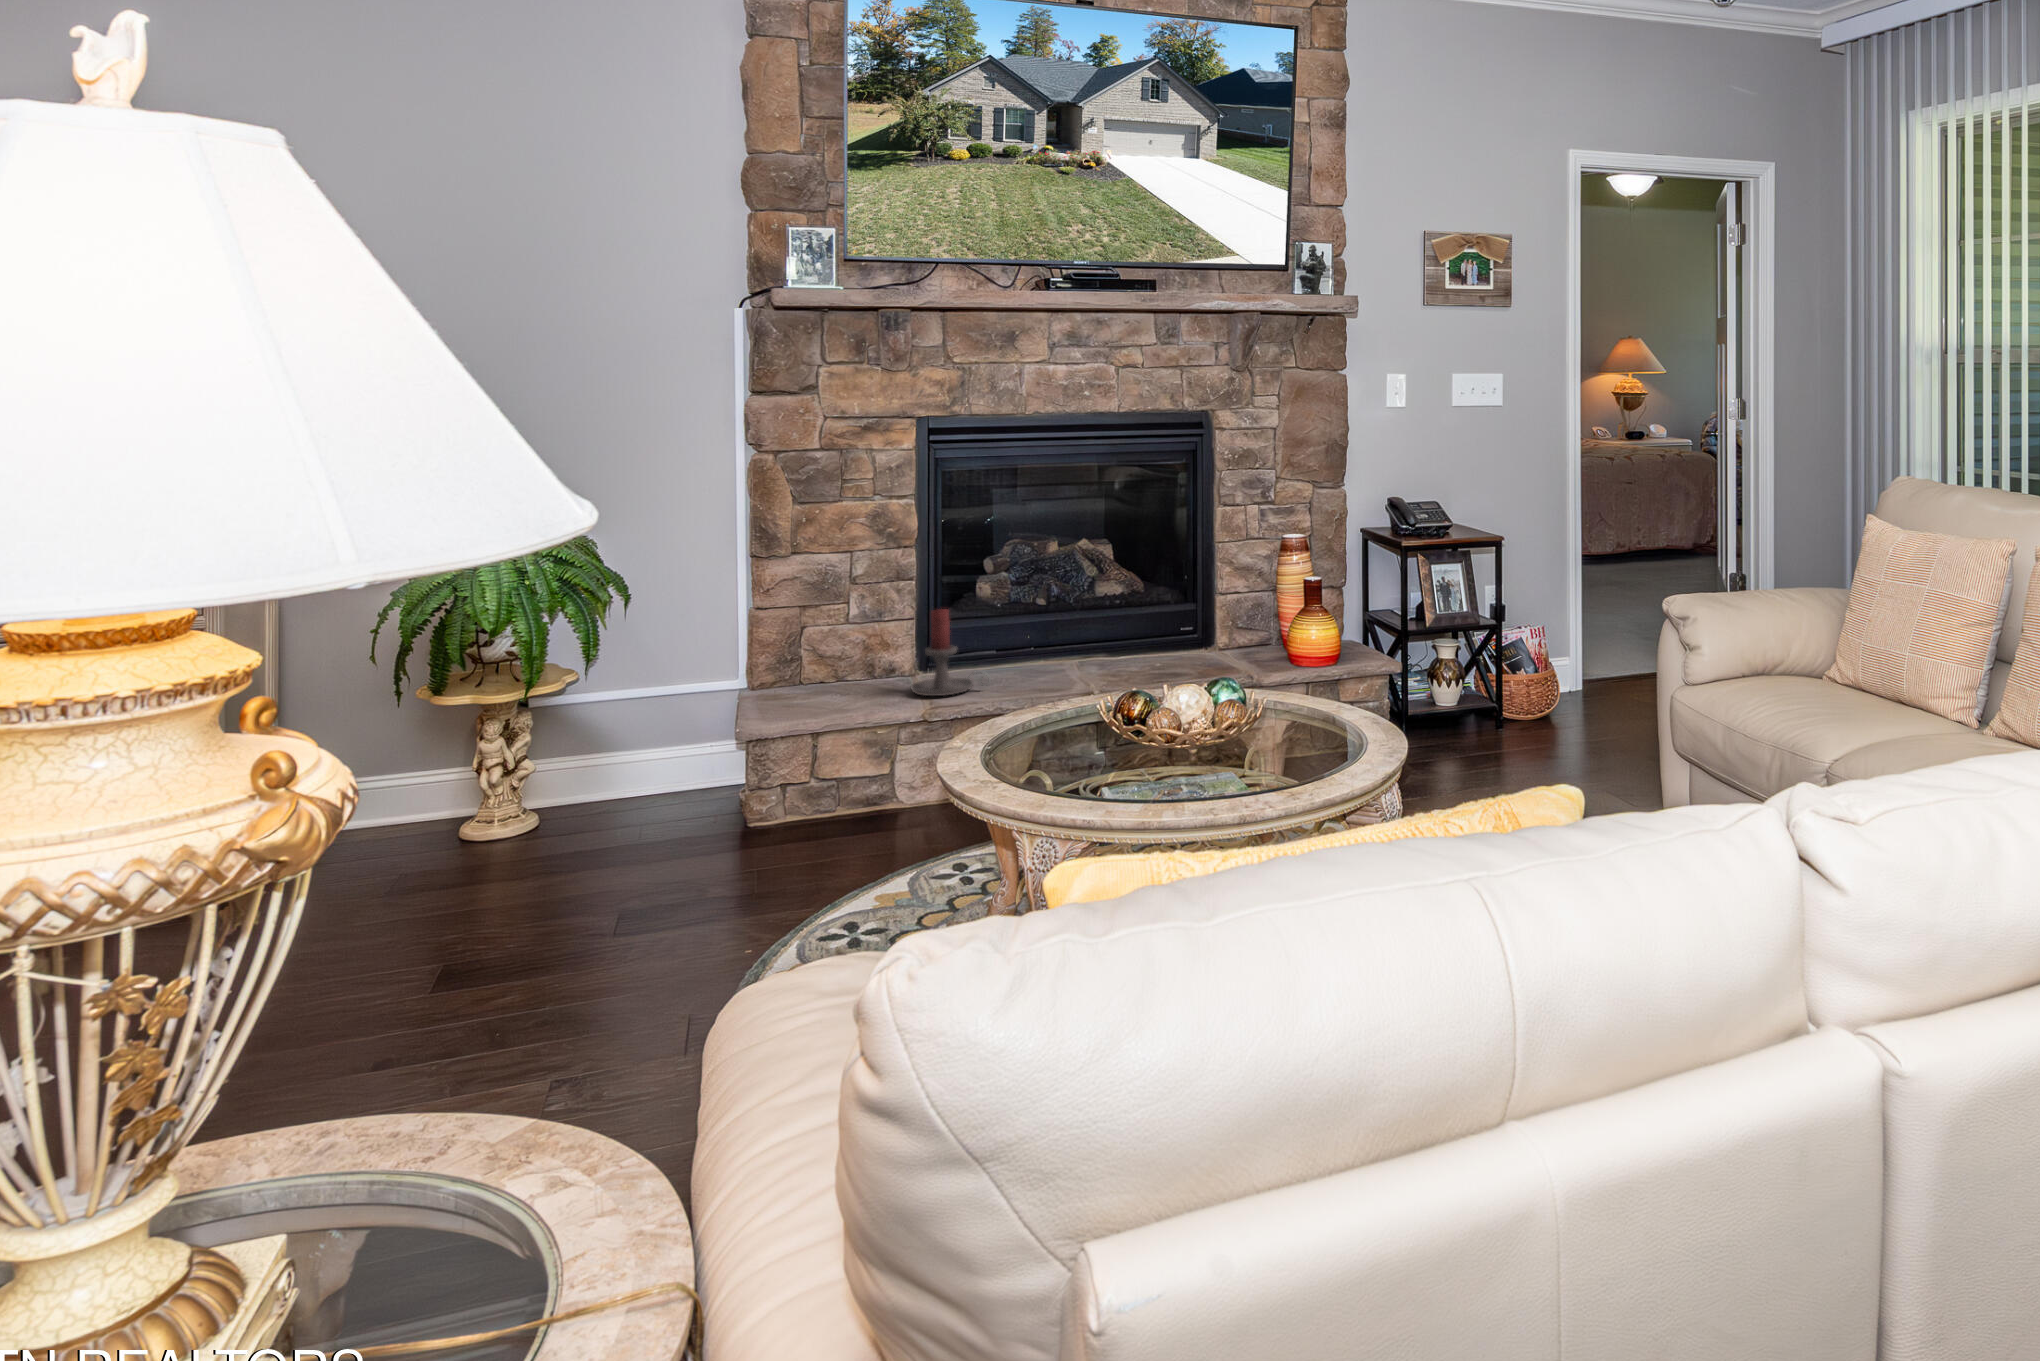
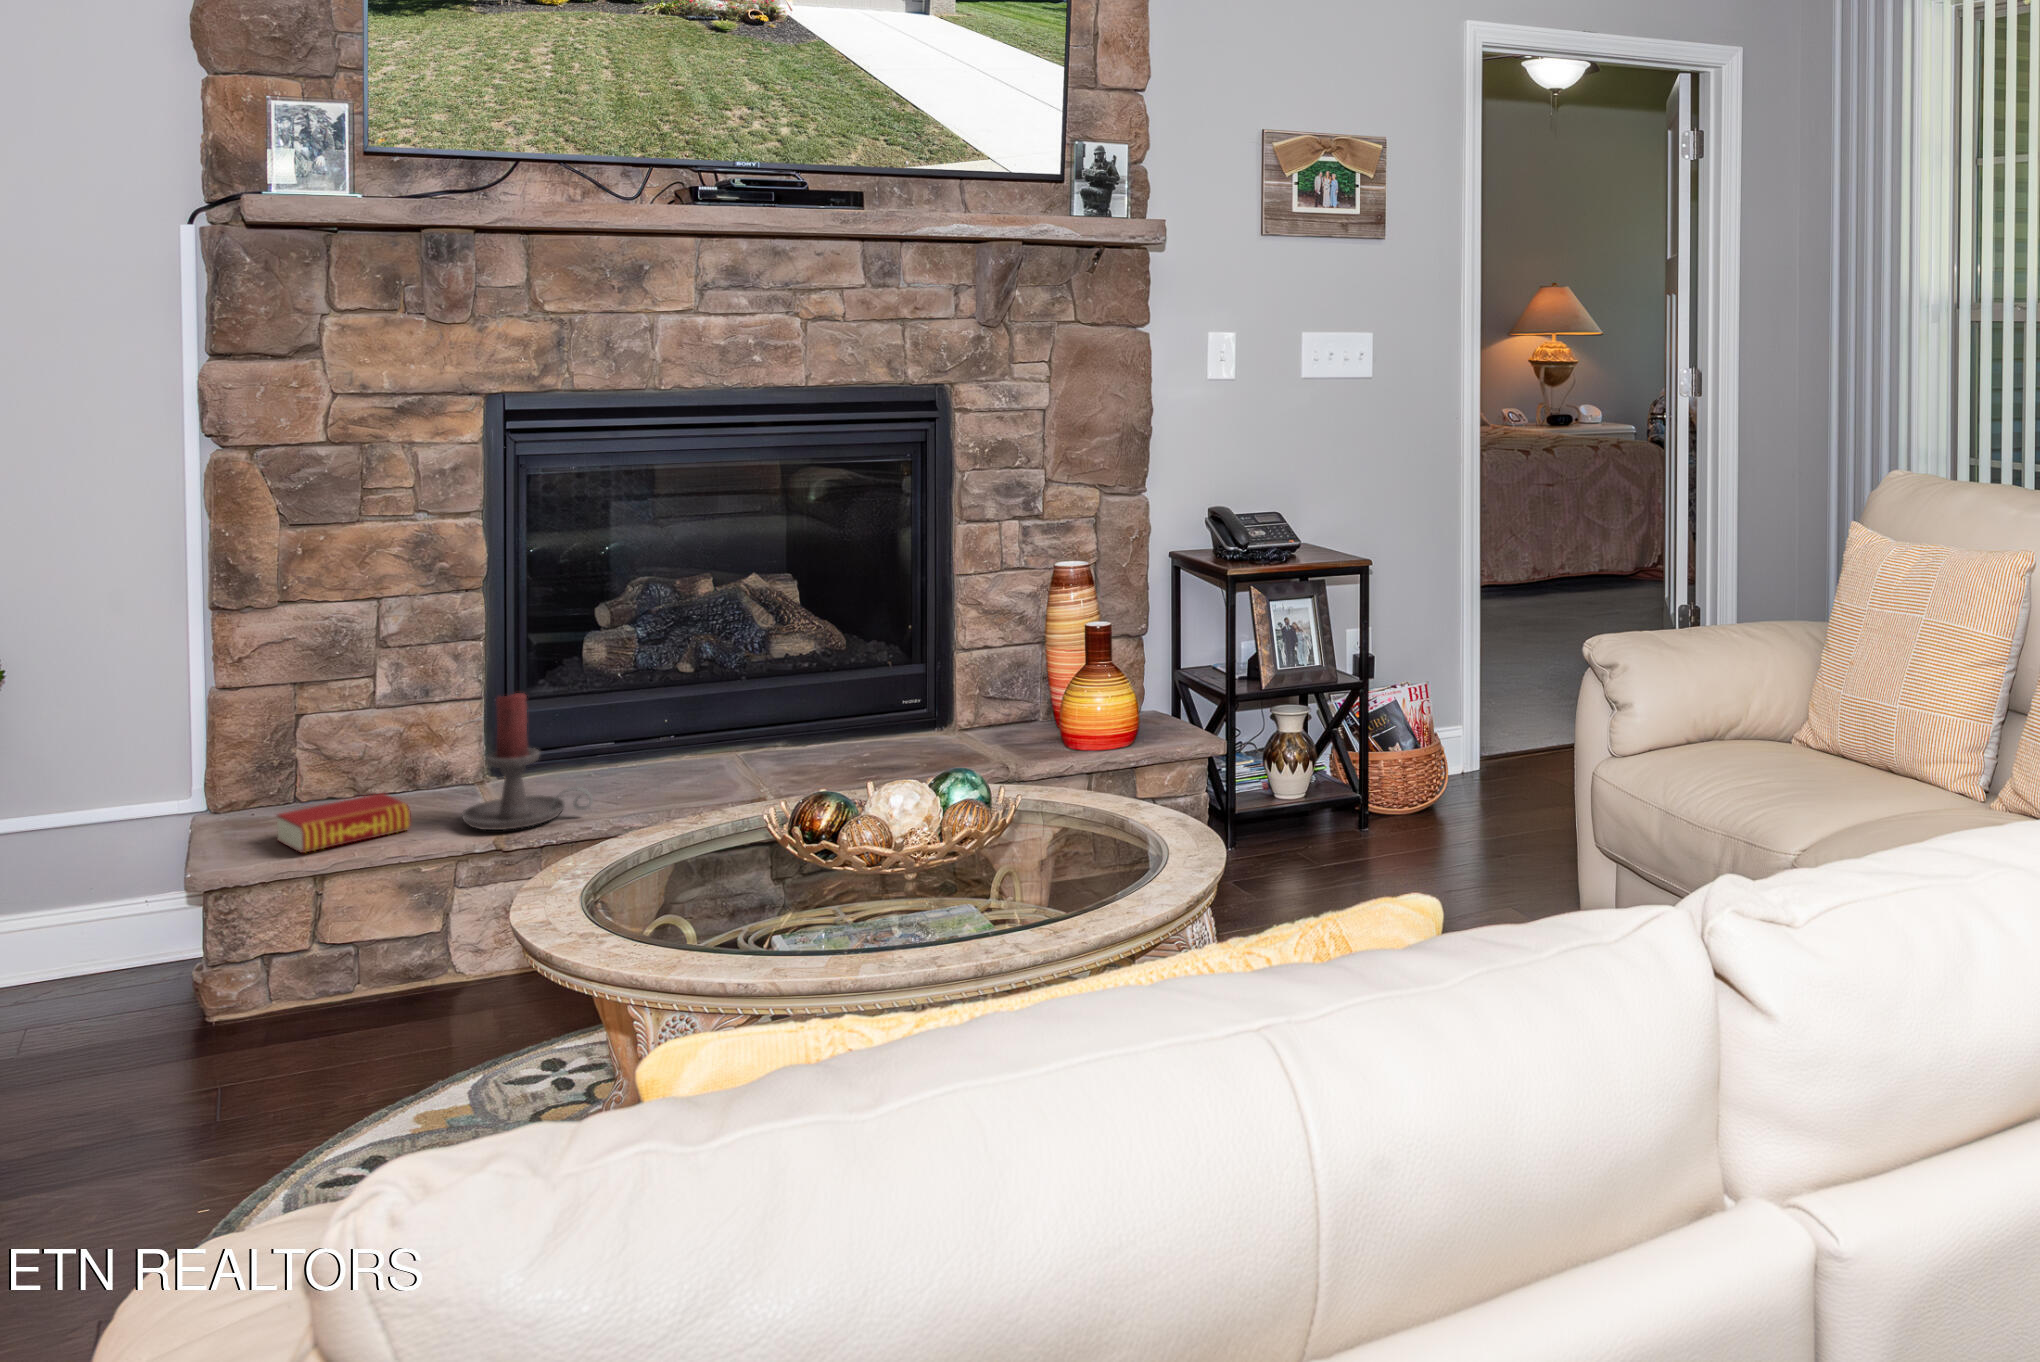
book: none [799,673,880,705] -> present [277,793,411,853]

